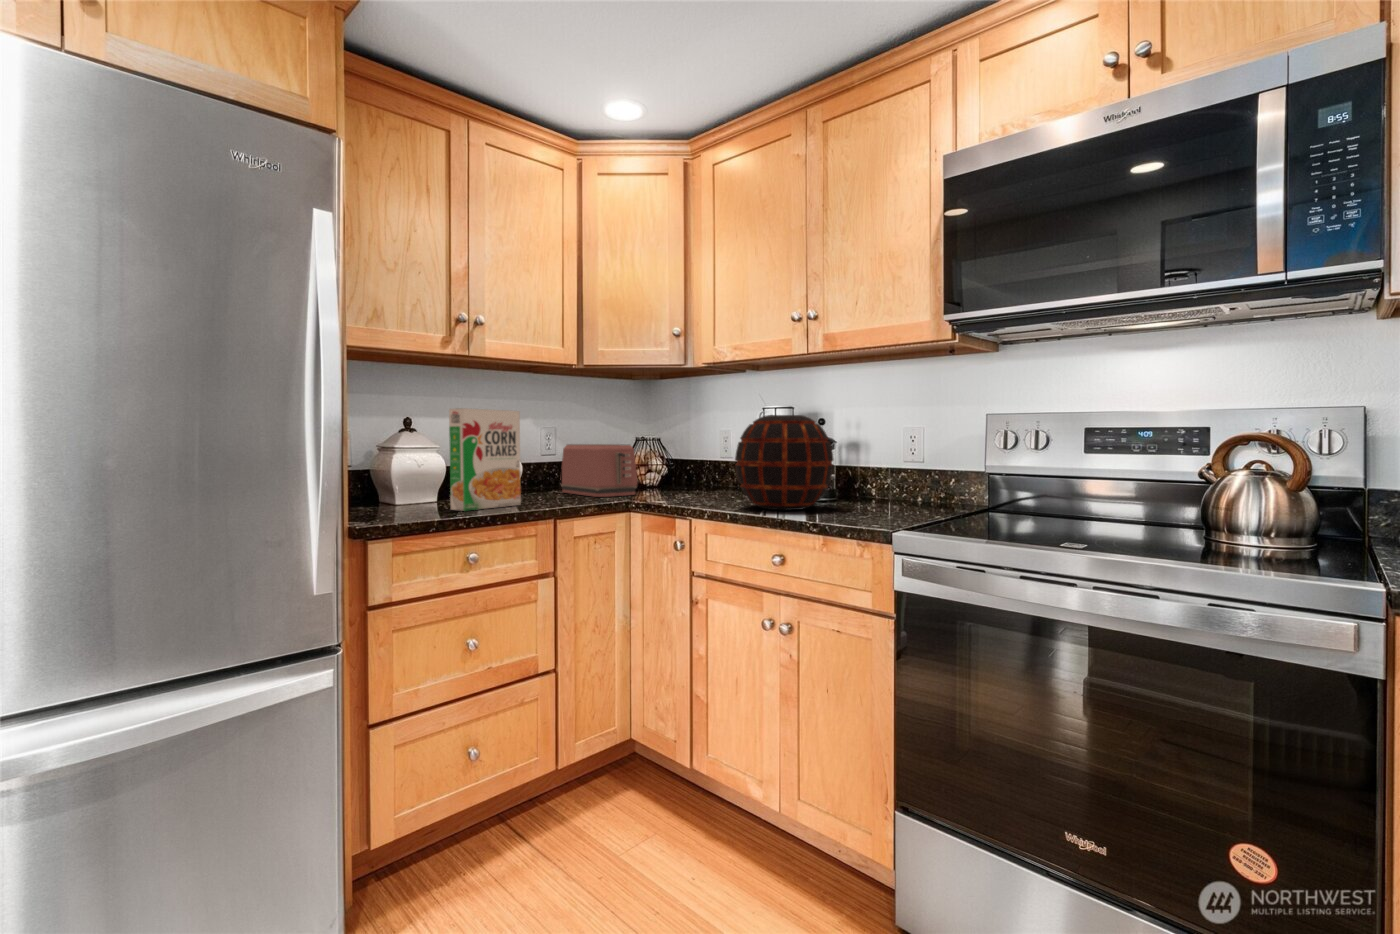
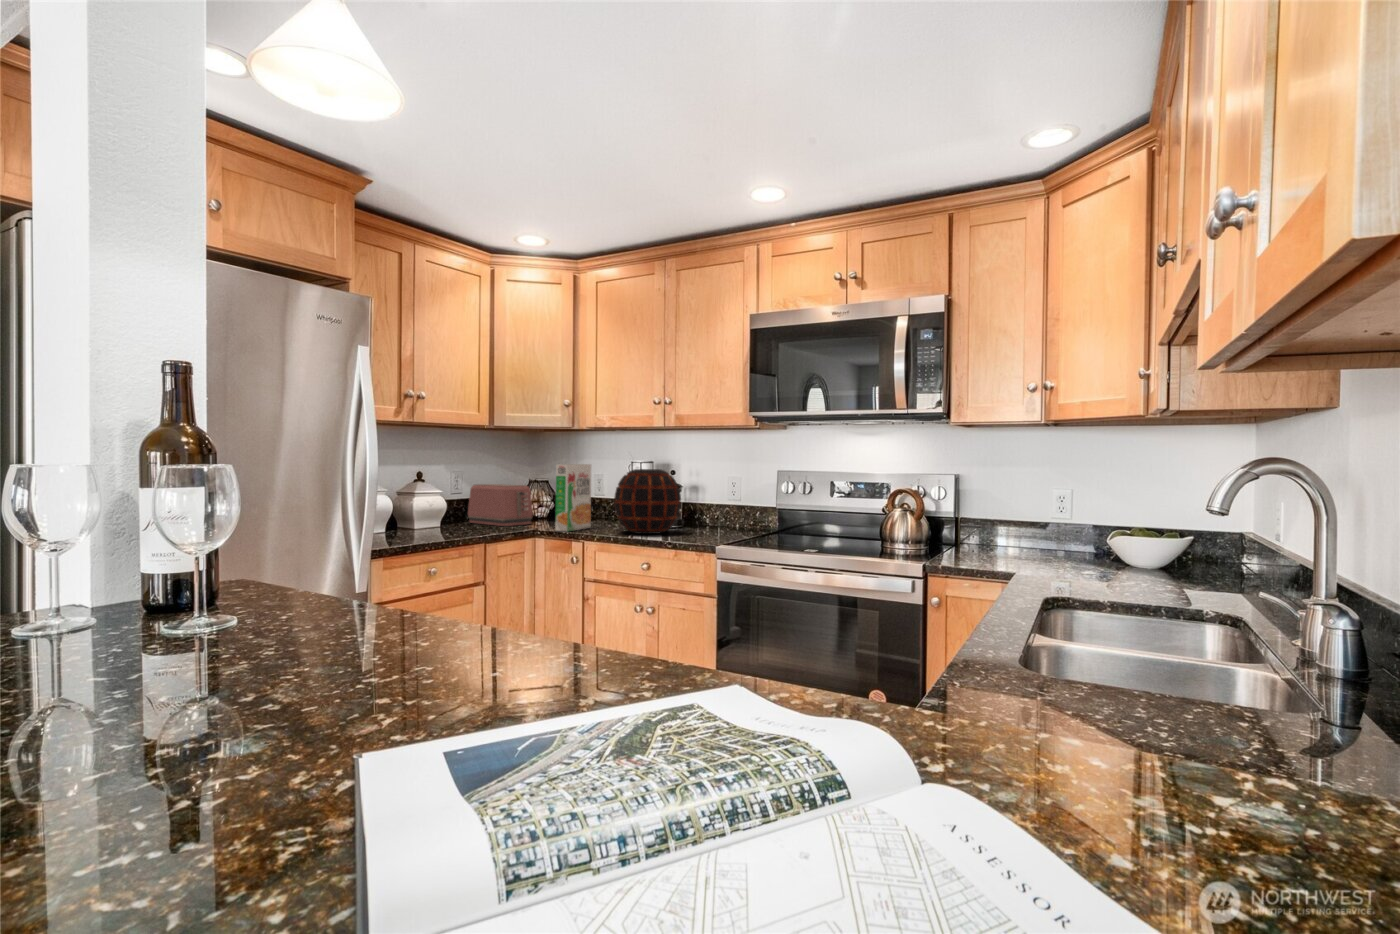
cereal box: present [449,408,521,511] -> present [555,464,591,532]

